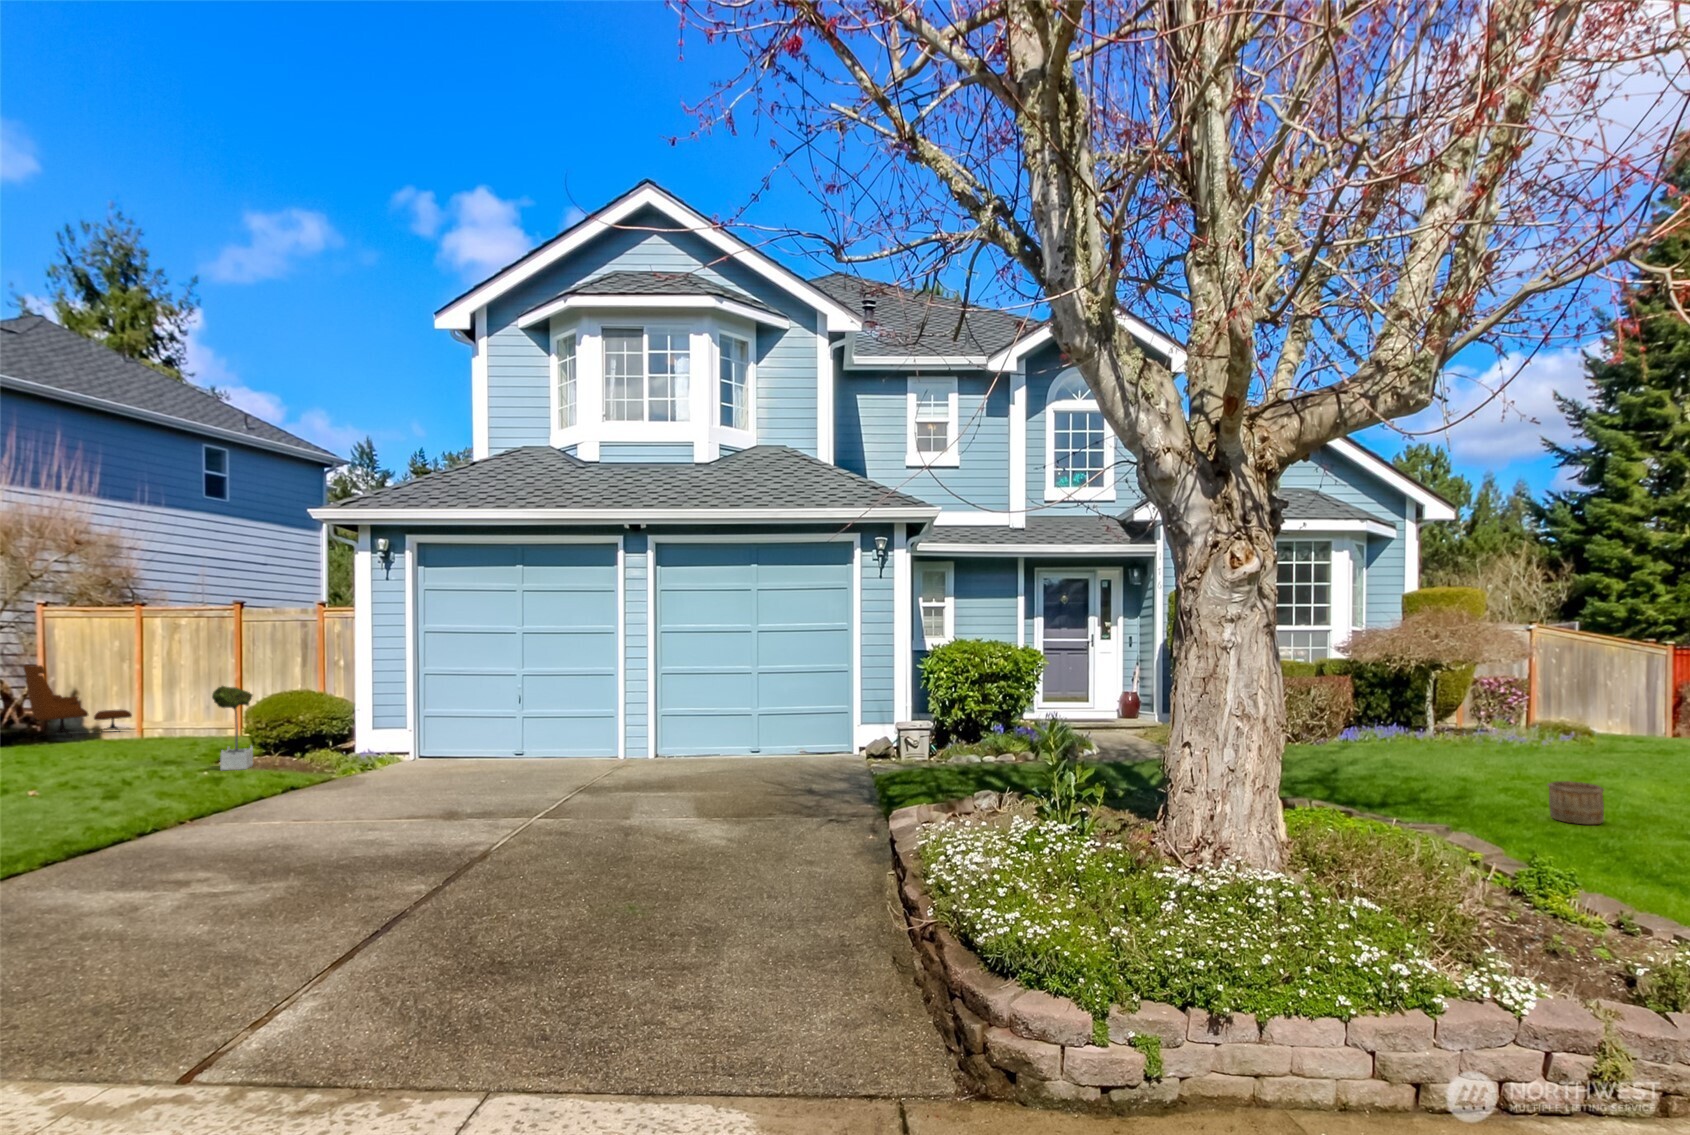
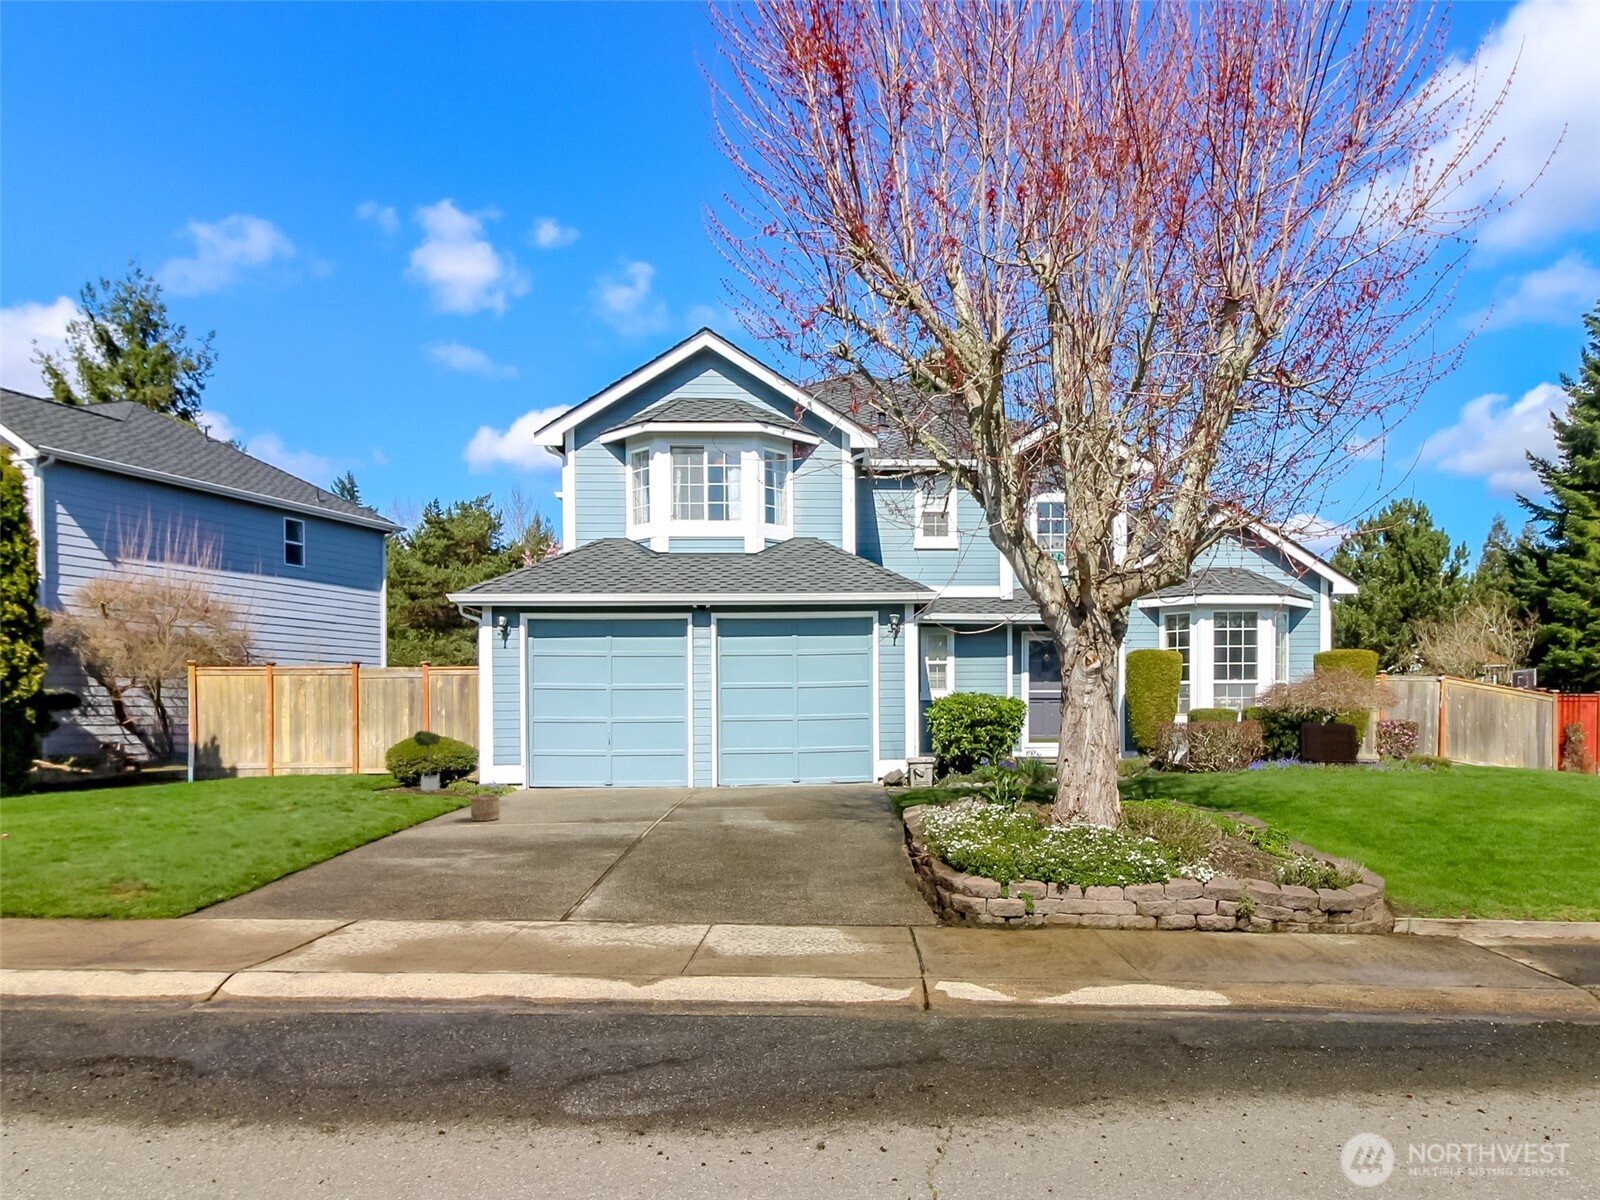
lounge chair: present [23,665,132,738] -> none [241,714,311,771]
wooden crate: none [1375,678,1447,727] -> present [1302,722,1357,762]
wooden bucket: present [1547,781,1604,824] -> present [470,794,500,821]

